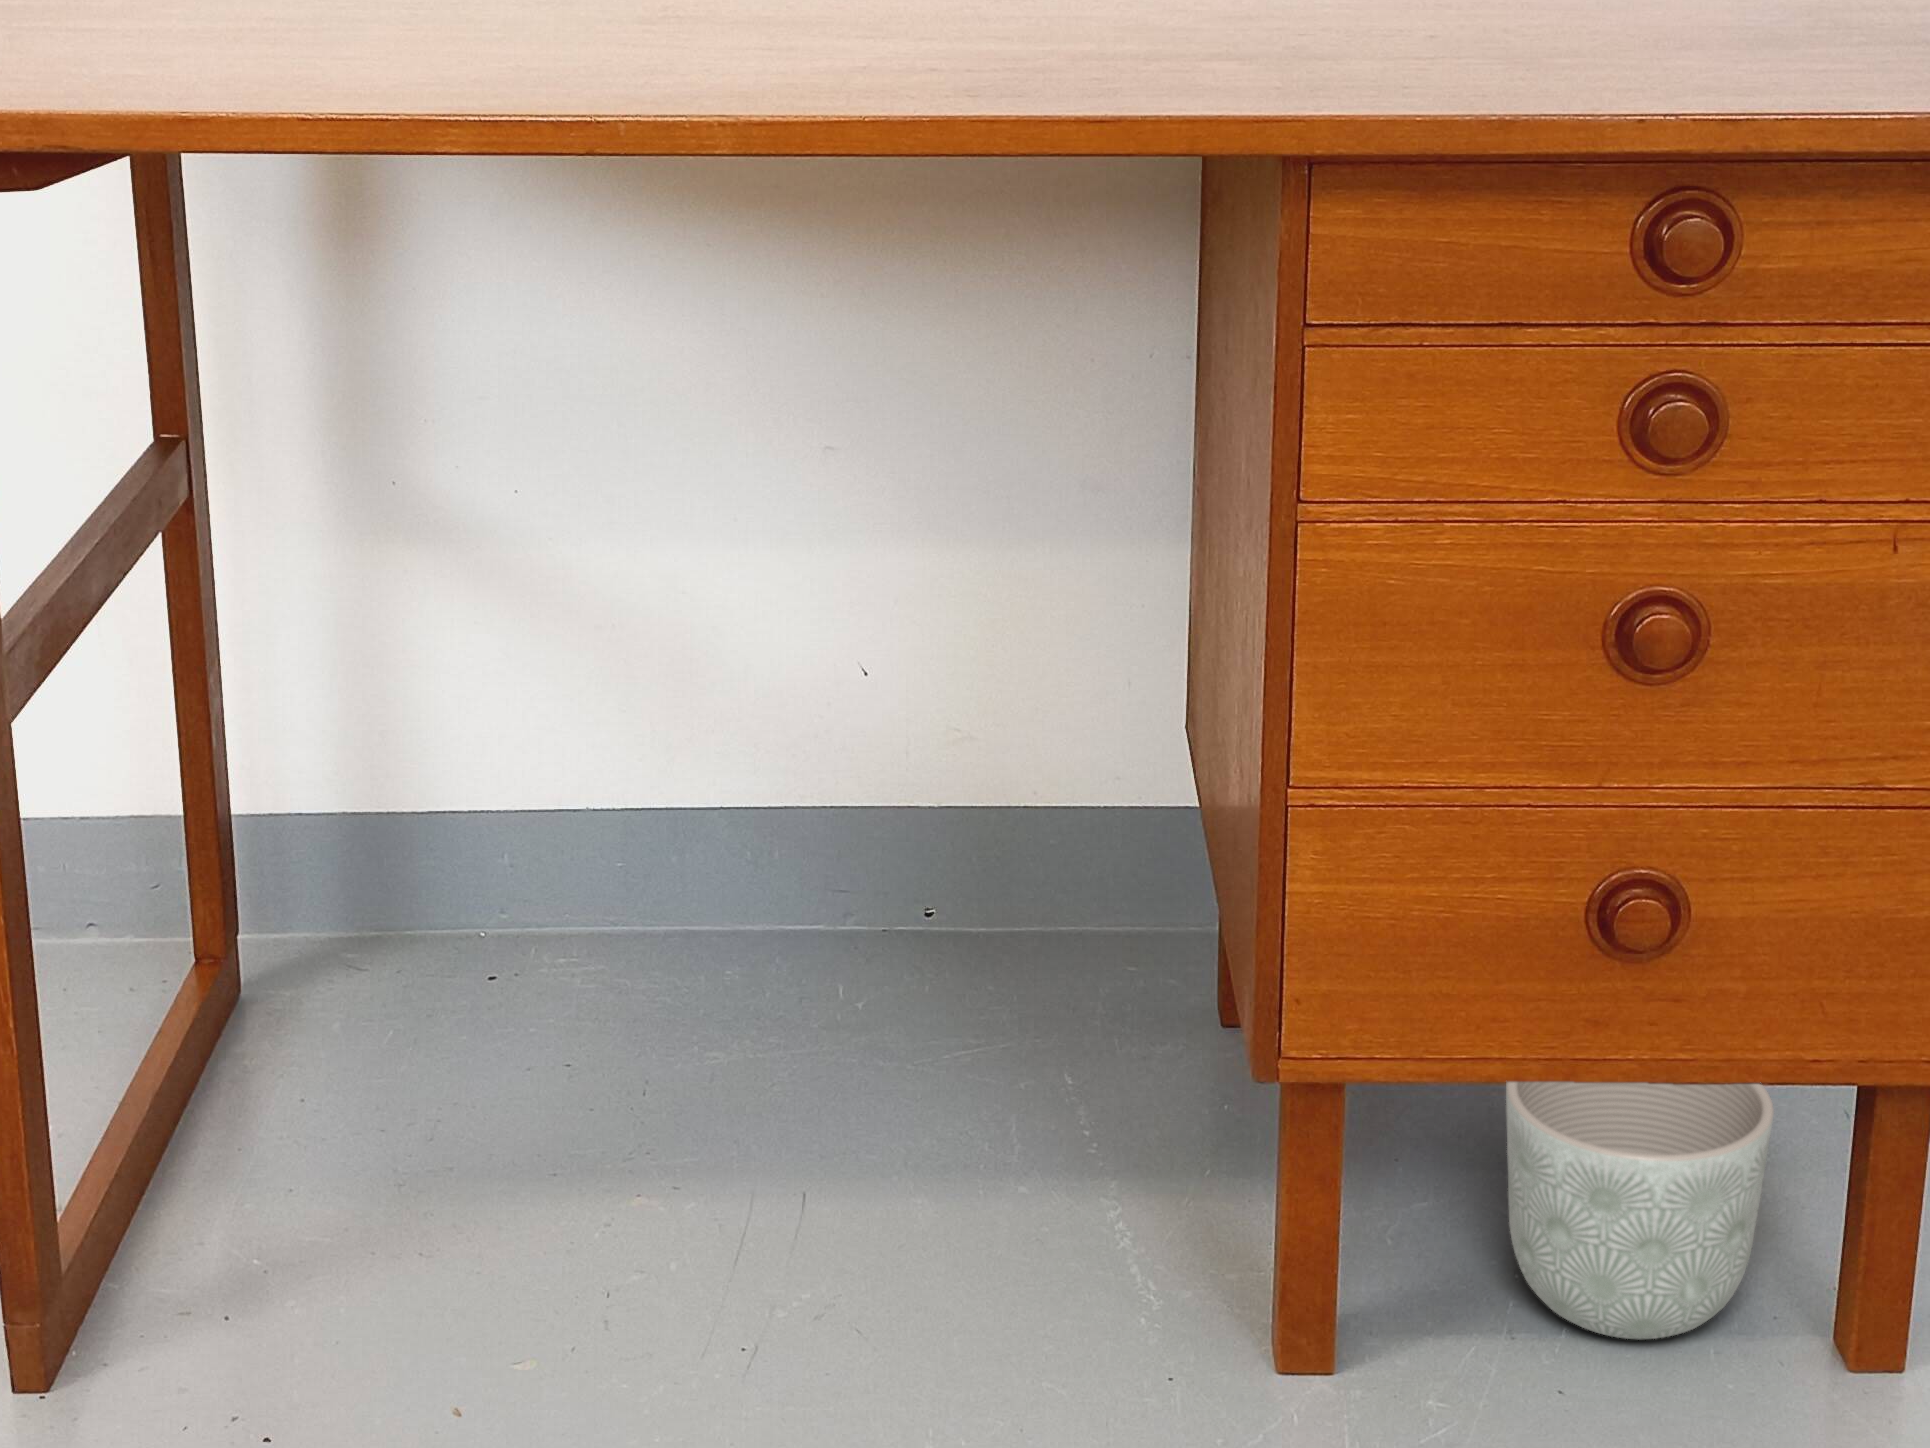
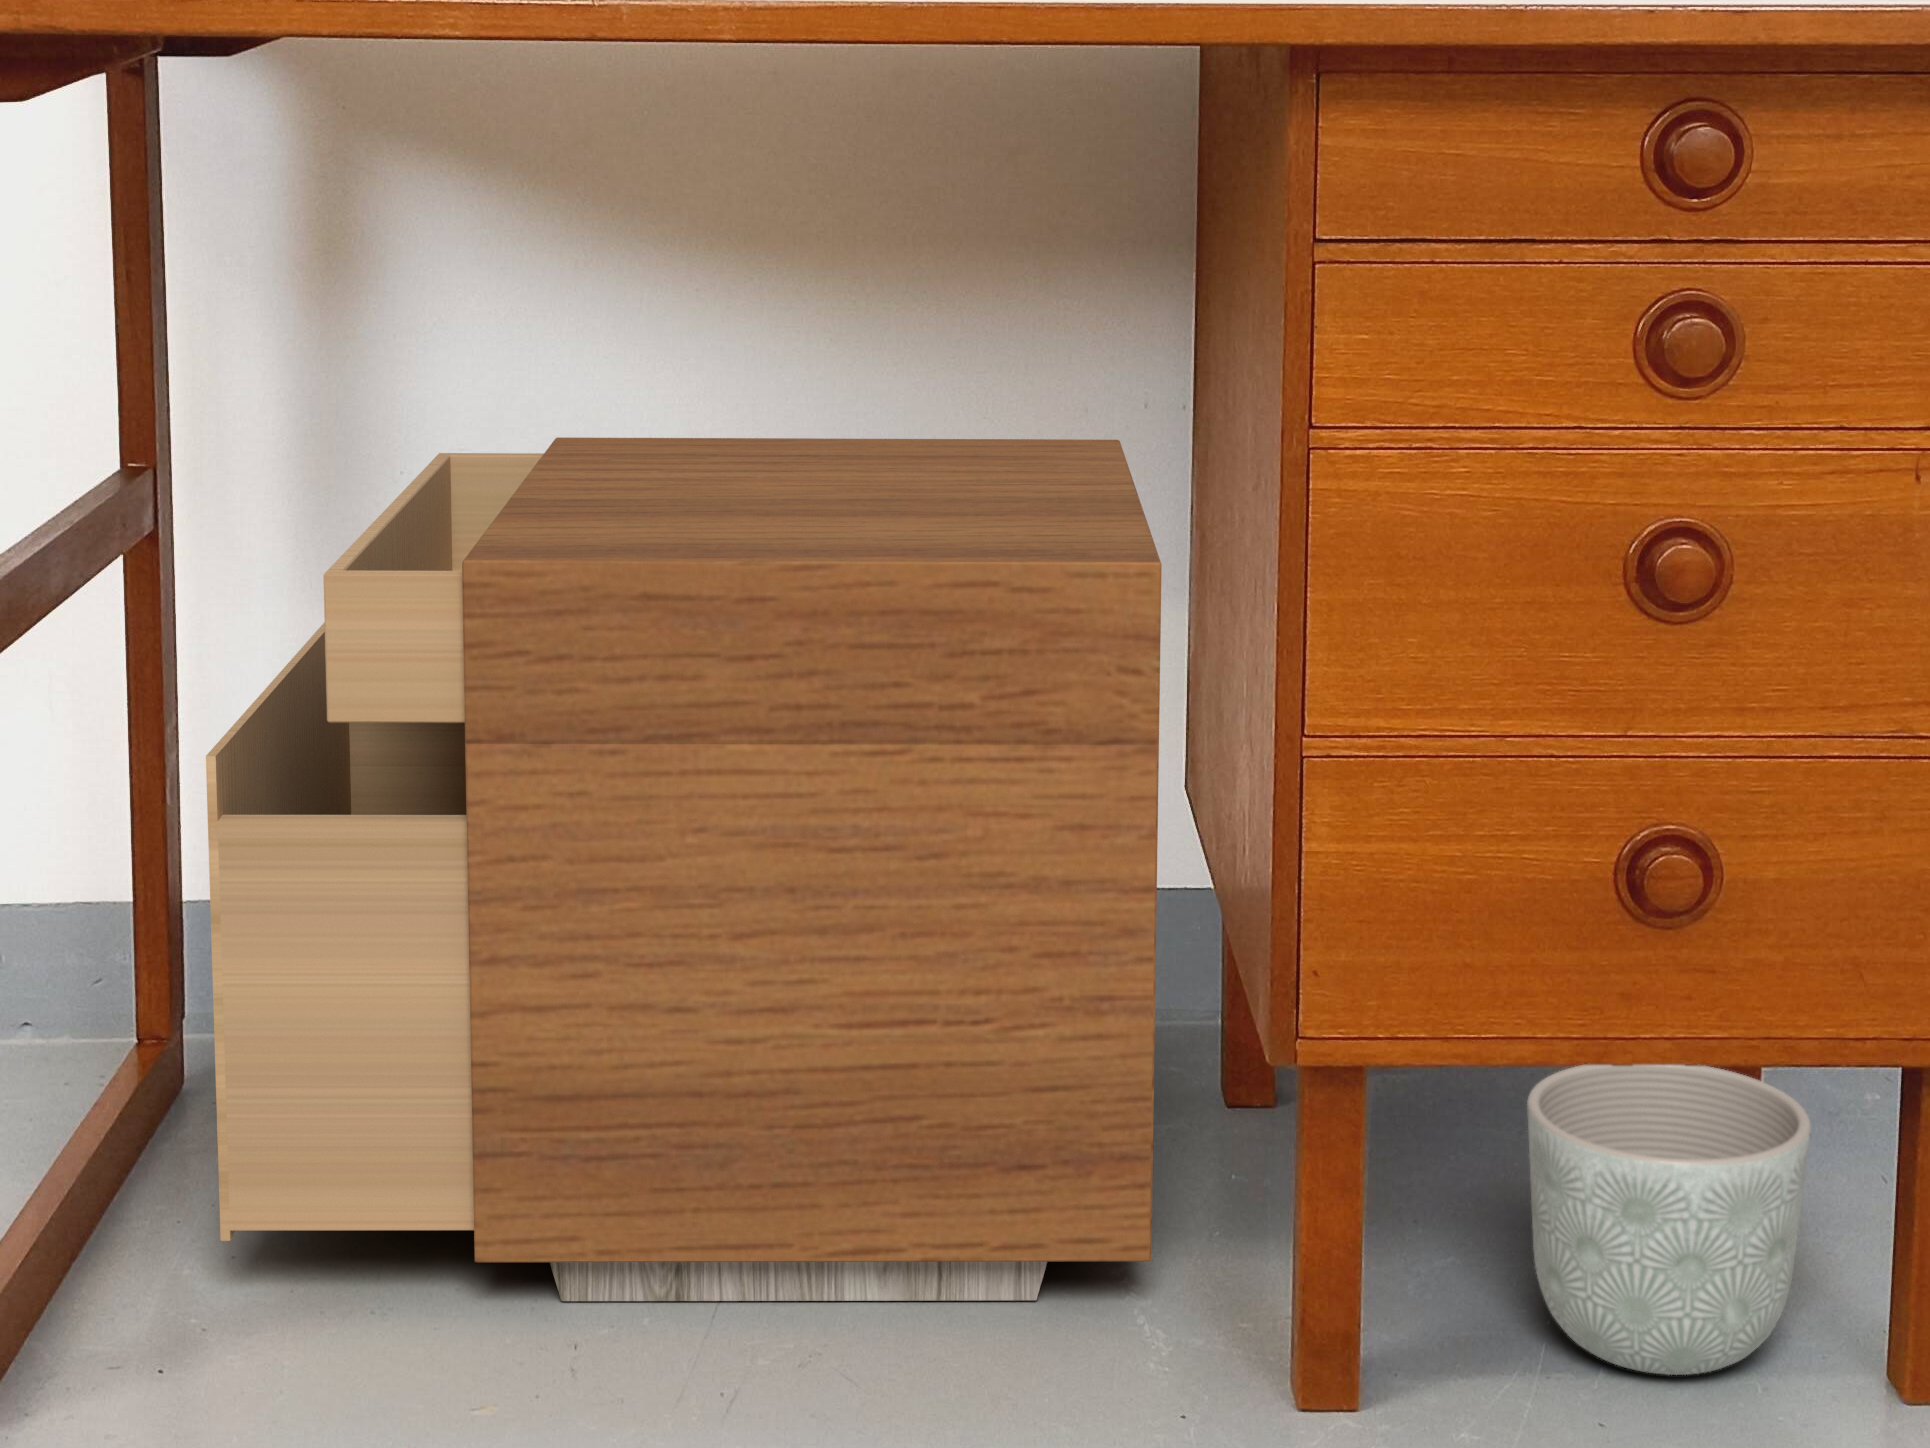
filing cabinet: none [249,386,1163,1249] -> present [206,437,1162,1301]

